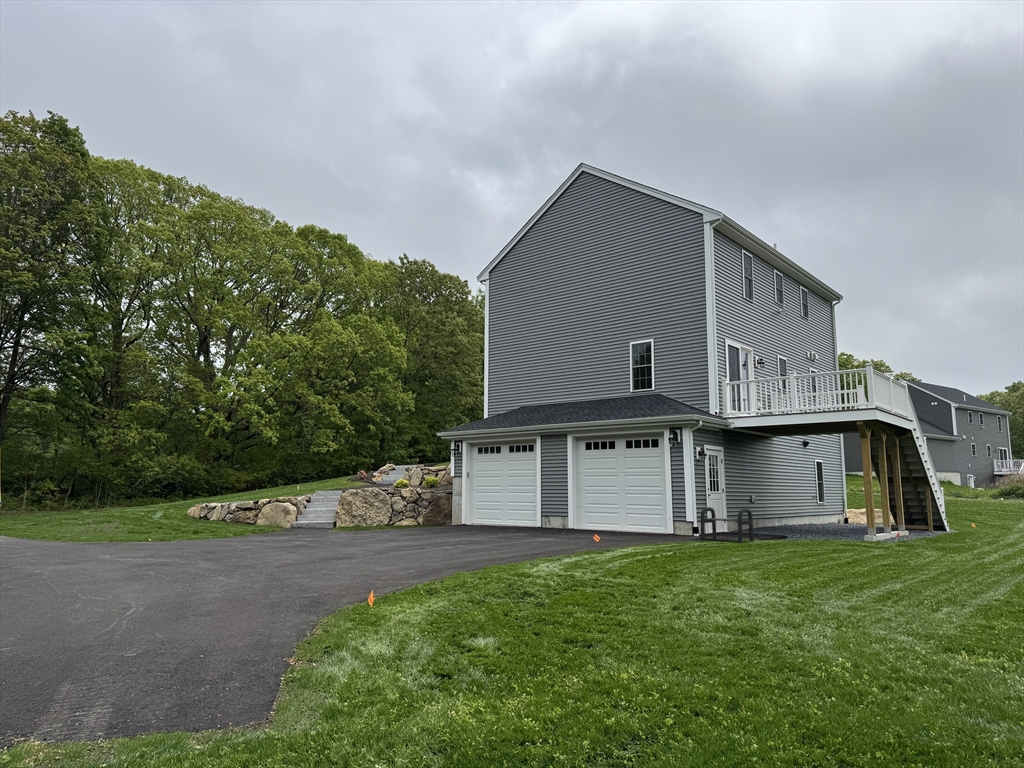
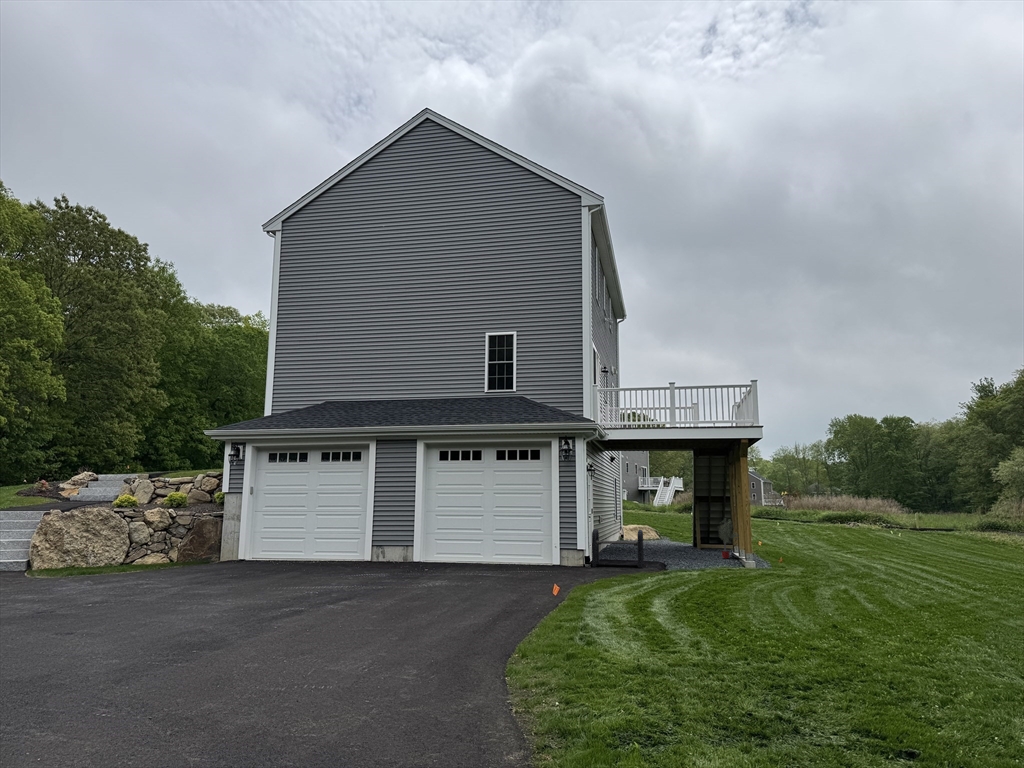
potted tree: none [851,501,874,542] -> present [719,519,738,559]

